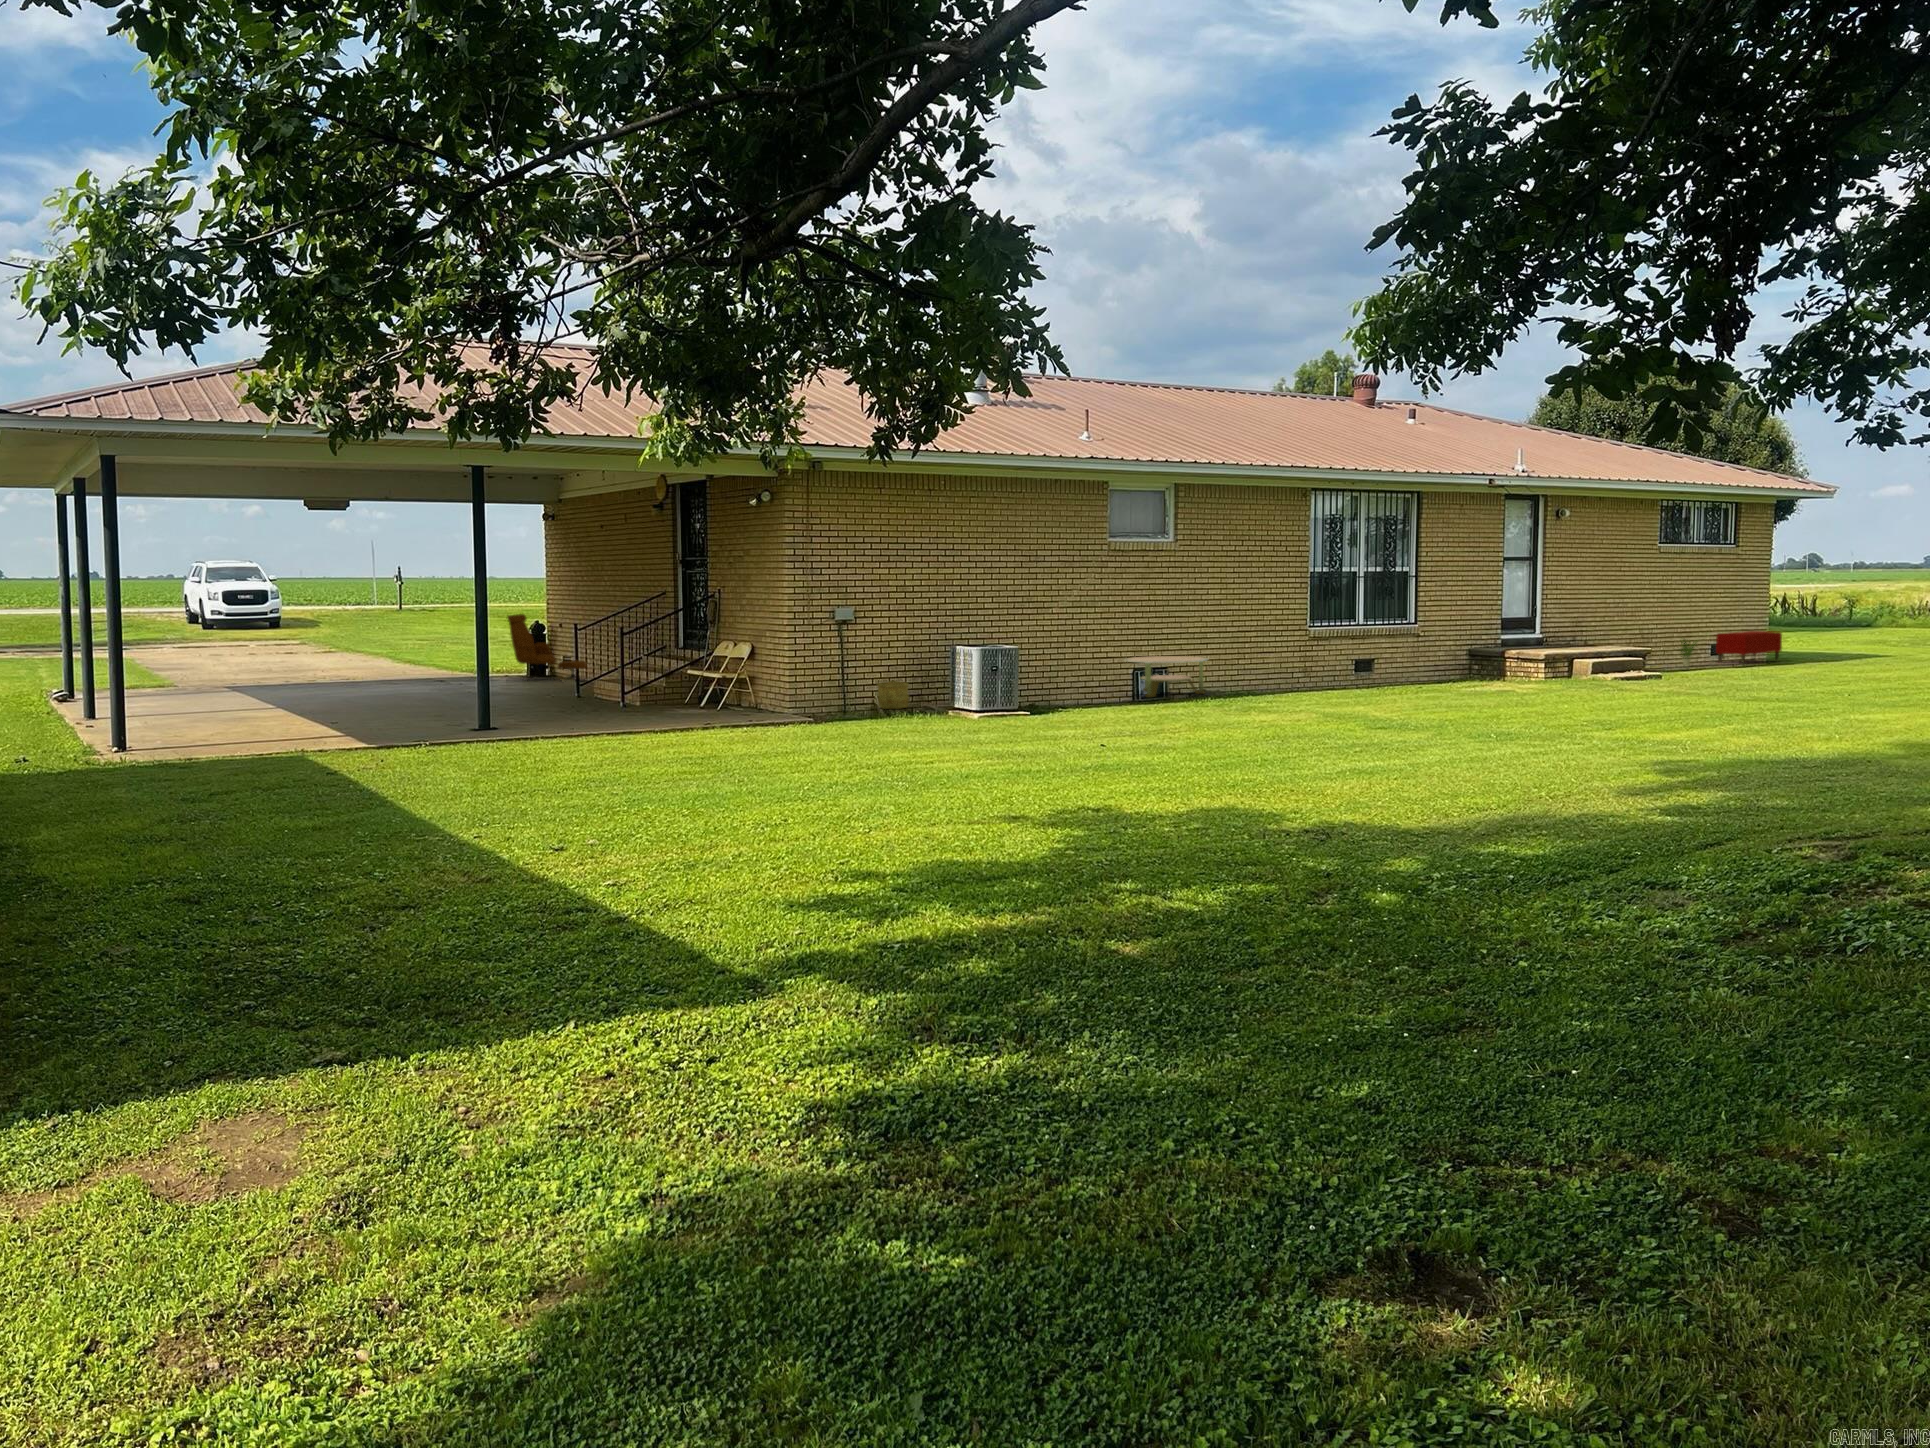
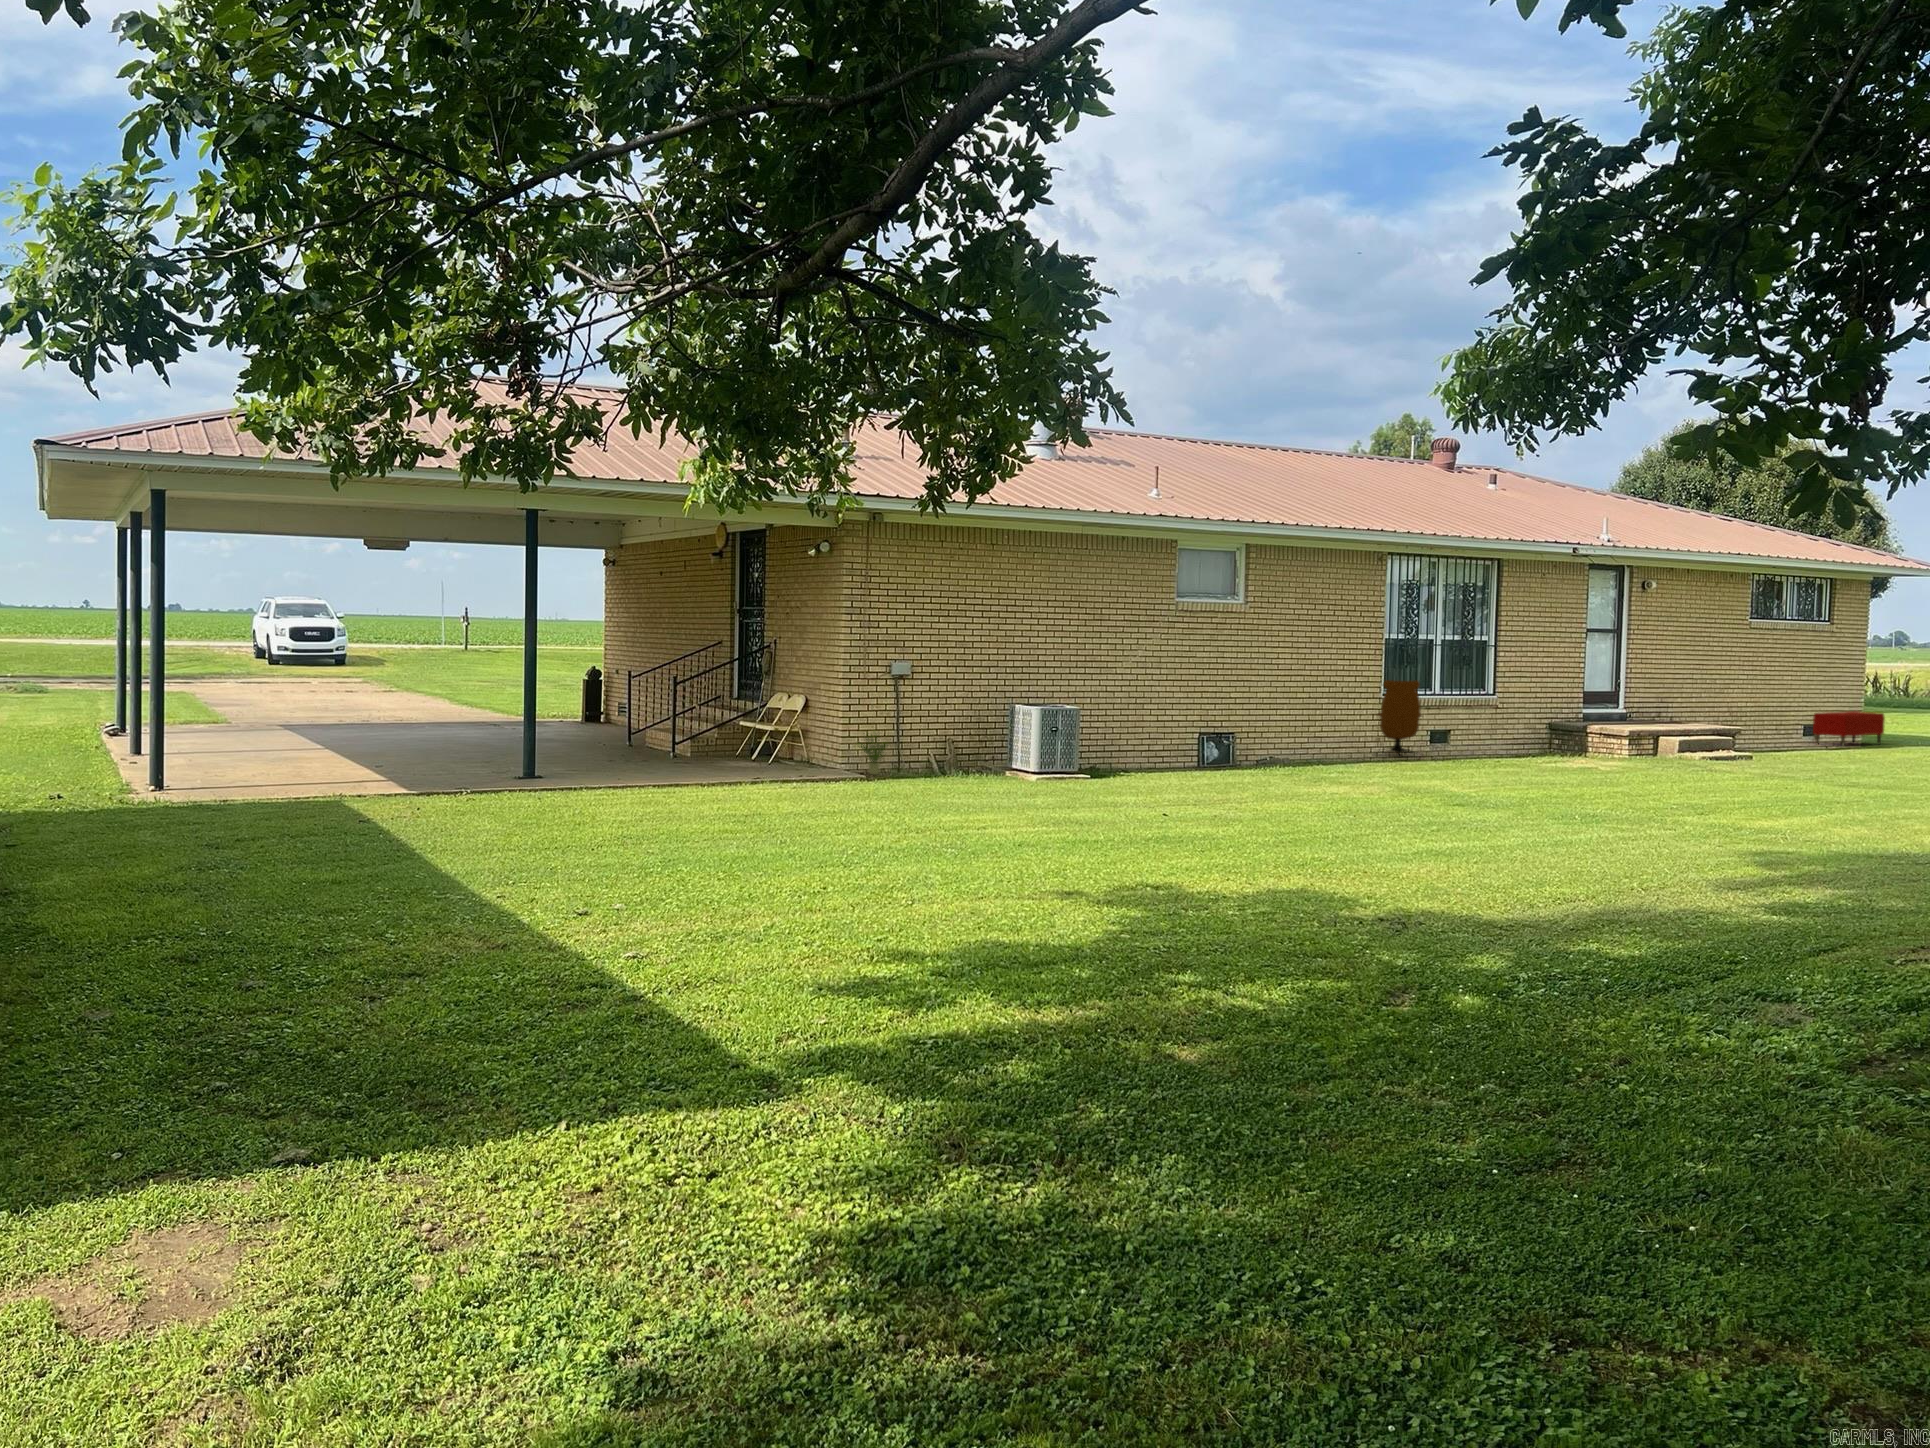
lounge chair: present [508,614,587,679] -> present [1377,680,1422,756]
potted plant: present [1679,640,1696,666] -> present [858,734,888,775]
round table: present [1124,656,1208,697] -> none [1179,723,1272,766]
wooden bucket: present [877,681,909,709] -> none [919,743,953,772]

